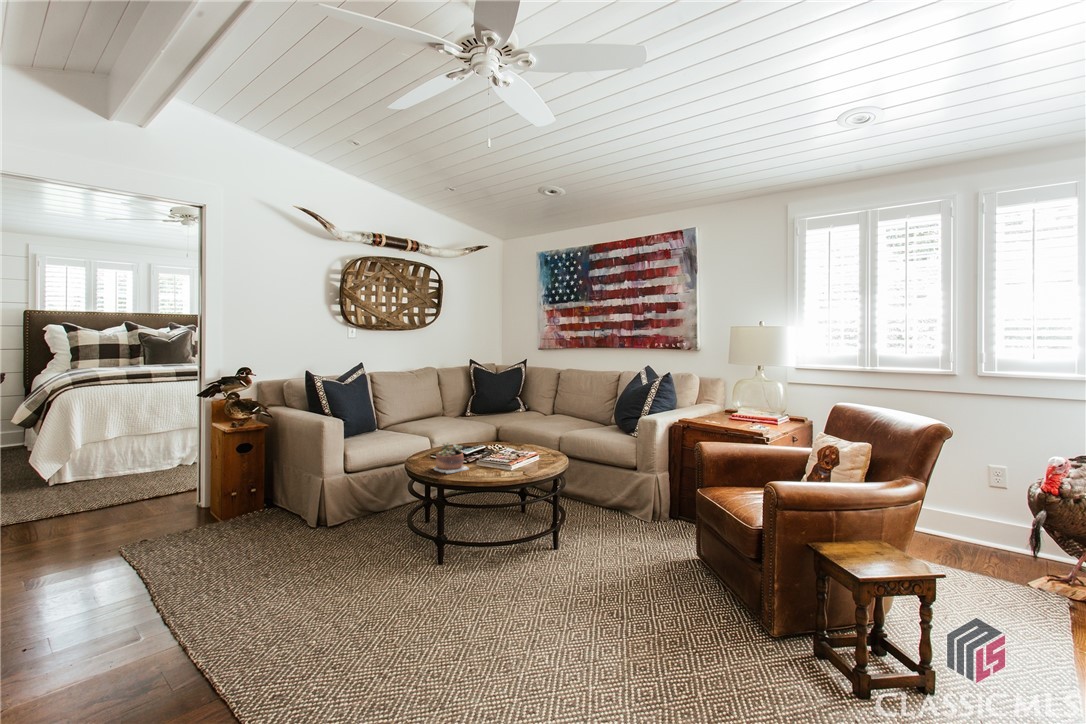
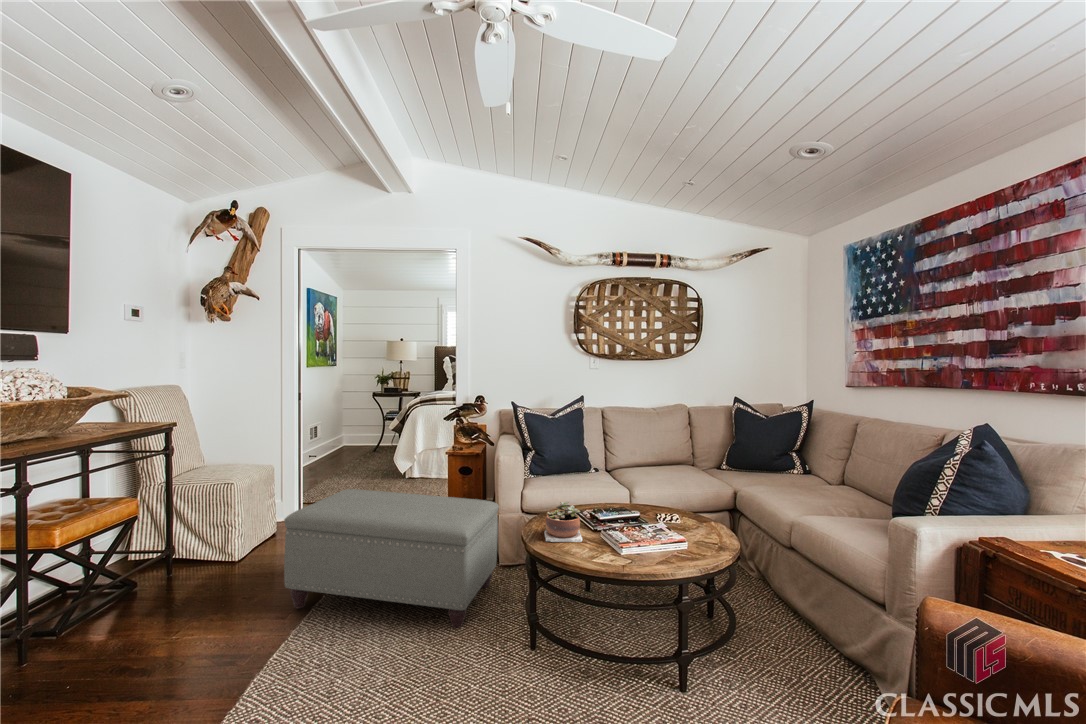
ottoman: none [127,464,367,623] -> present [284,489,499,628]

